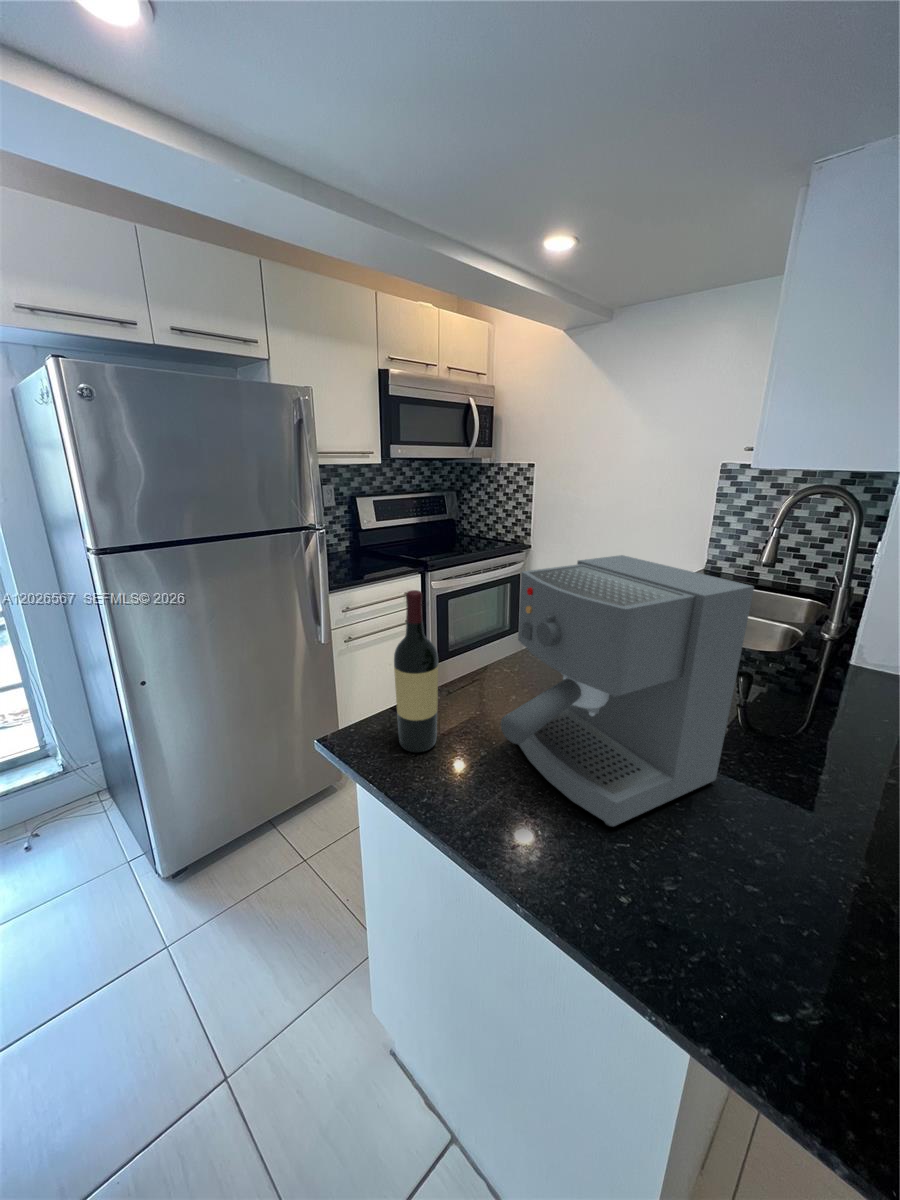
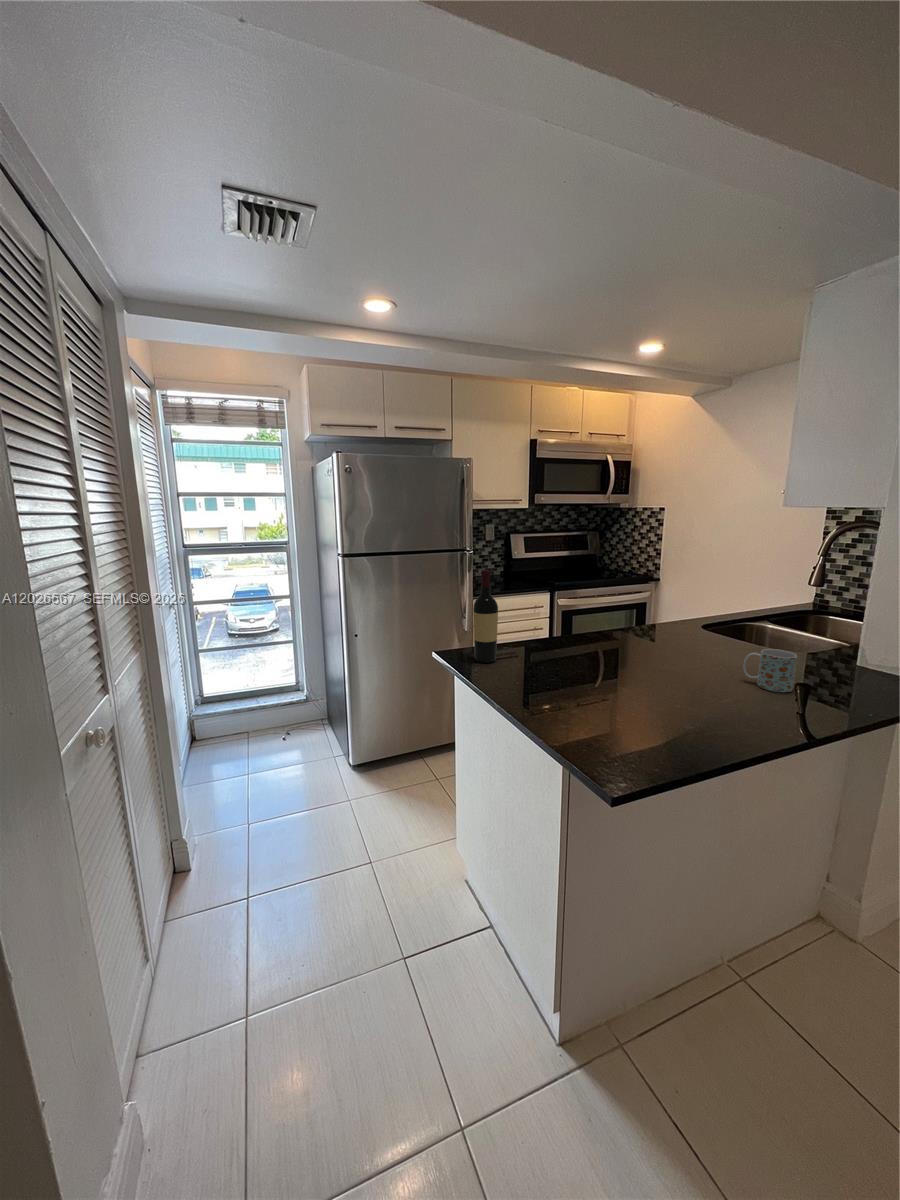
coffee maker: present [500,555,754,826] -> none [507,558,661,697]
mug: none [778,670,855,732] -> present [743,649,797,692]

